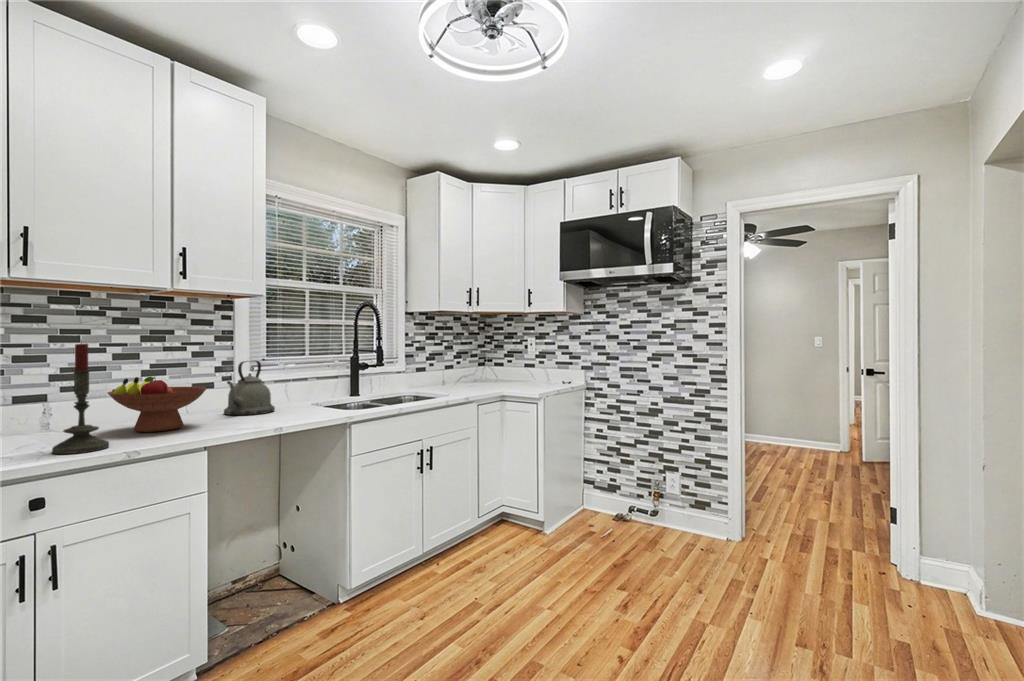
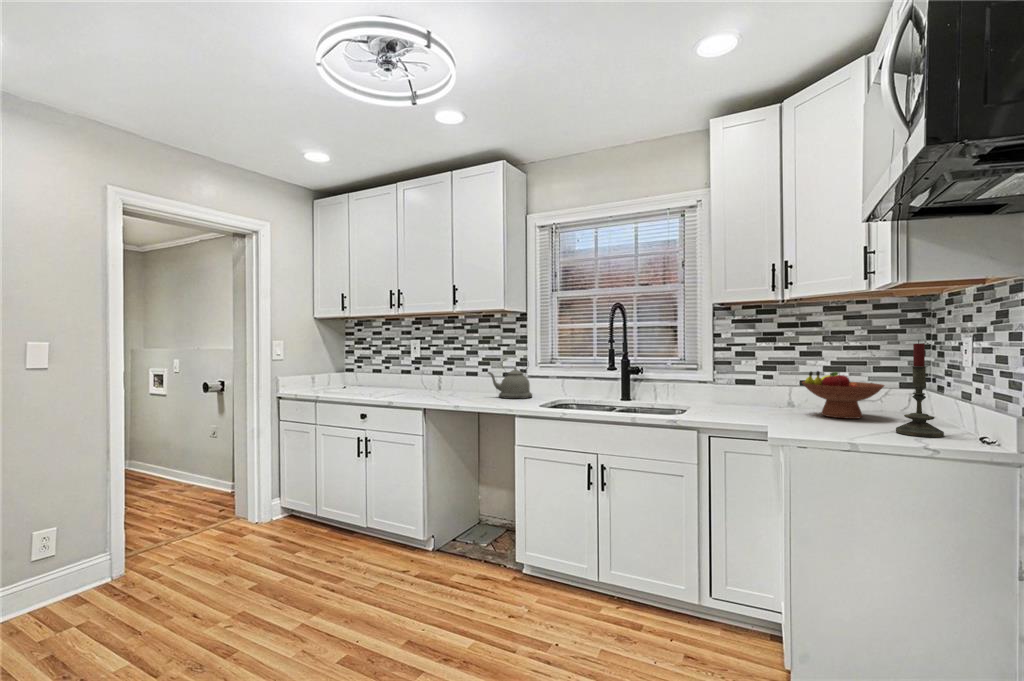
candle: present [52,341,109,454] -> present [896,341,944,437]
fruit bowl: present [108,377,207,432] -> present [802,371,884,419]

